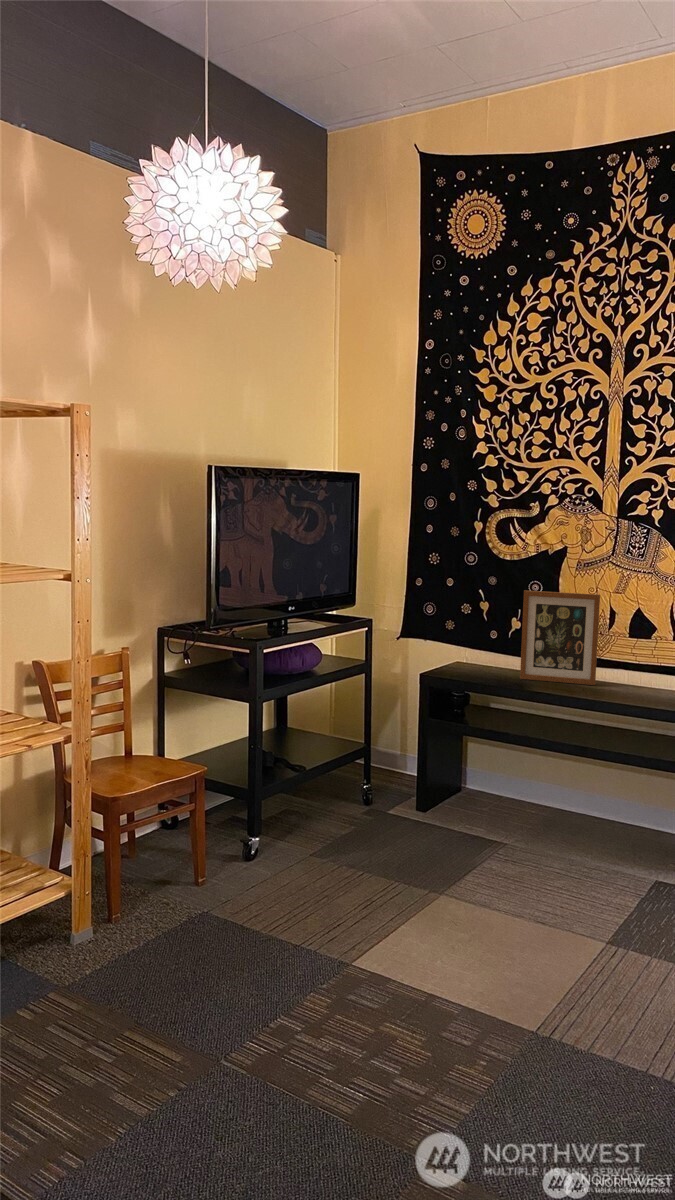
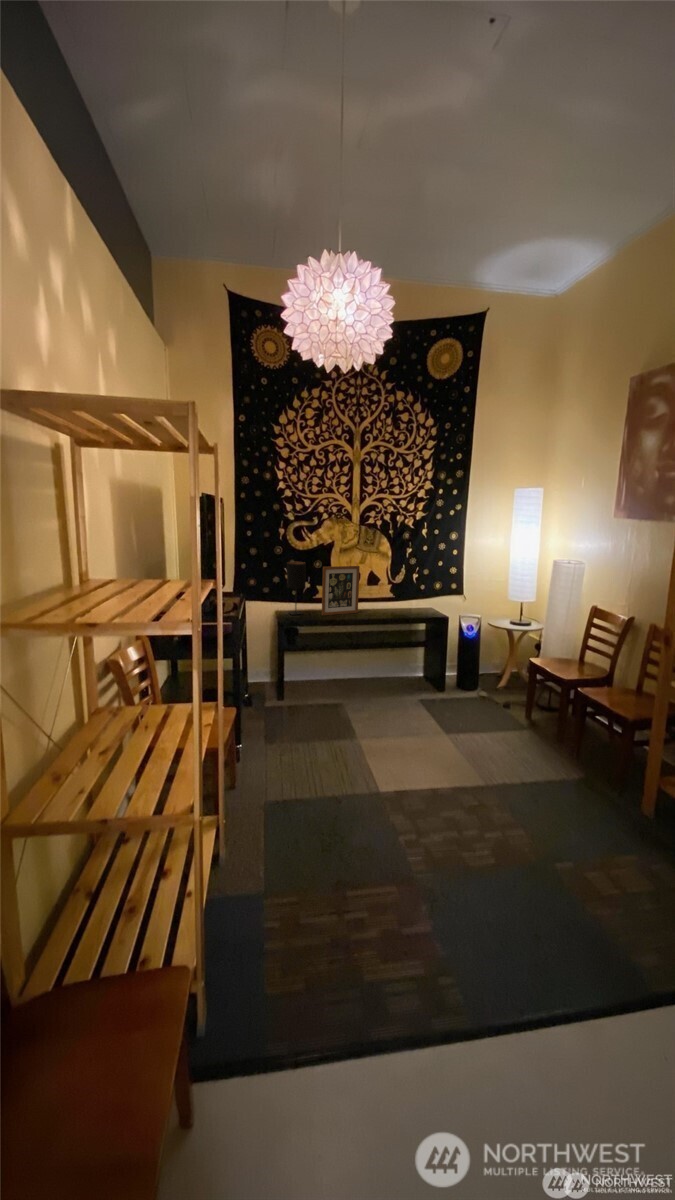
table lamp: none [468,579,503,673] -> present [287,562,306,615]

